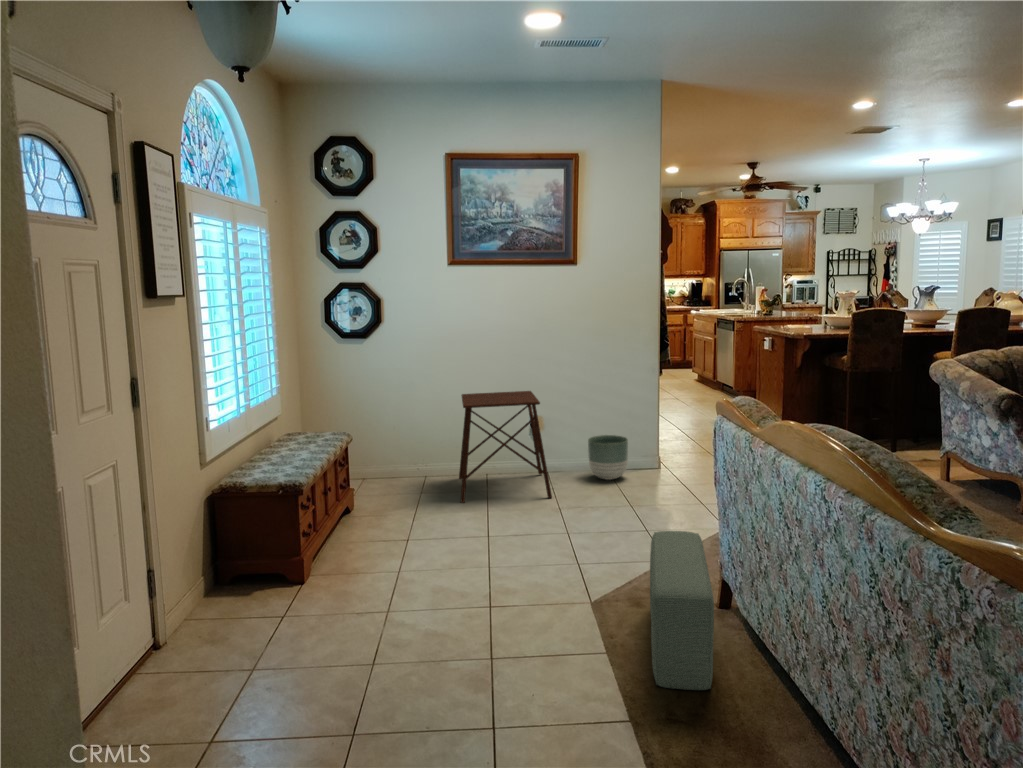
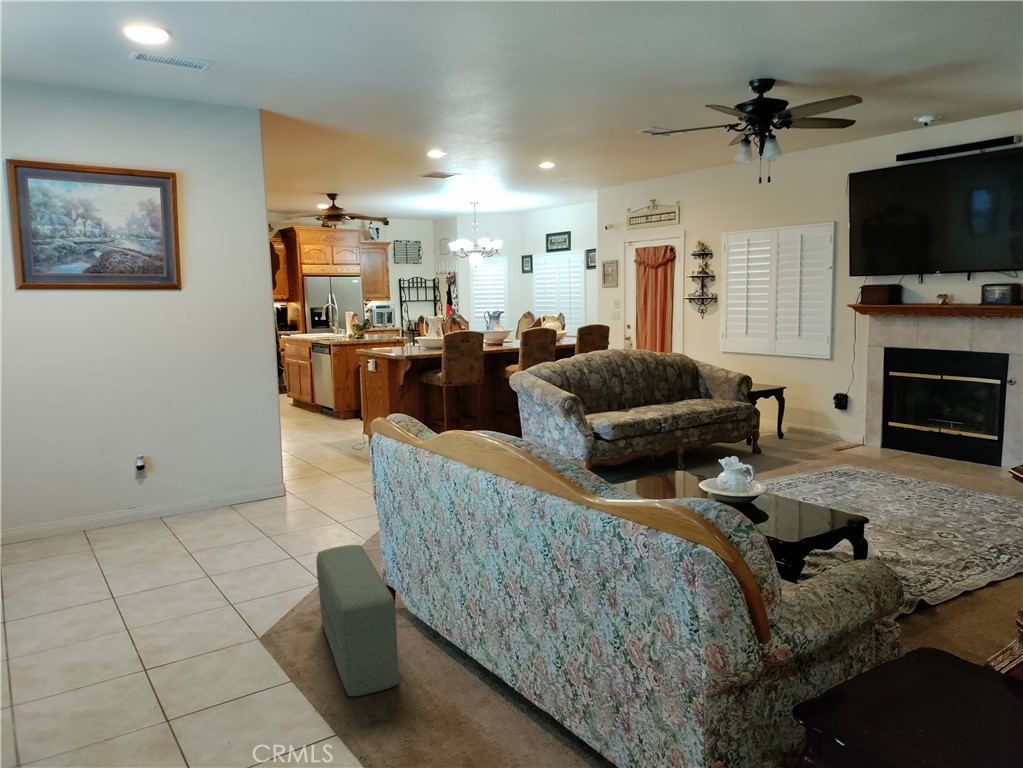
side table: present [459,391,552,503] -> none [46,428,177,567]
planter: present [588,435,628,480] -> none [209,465,254,511]

